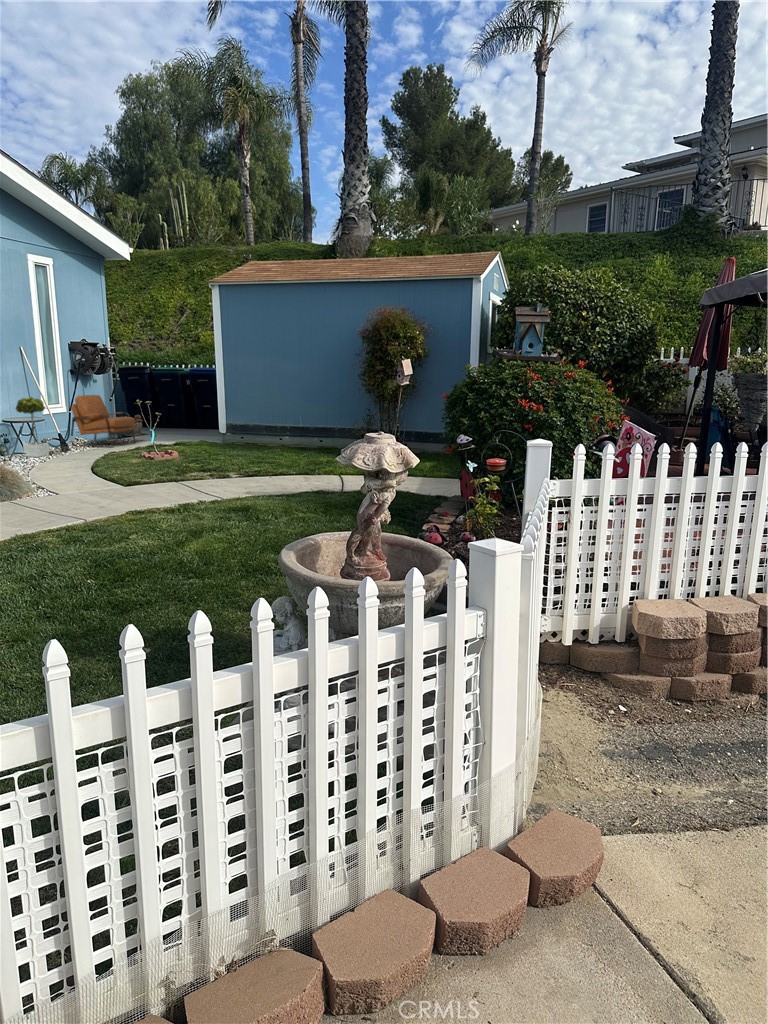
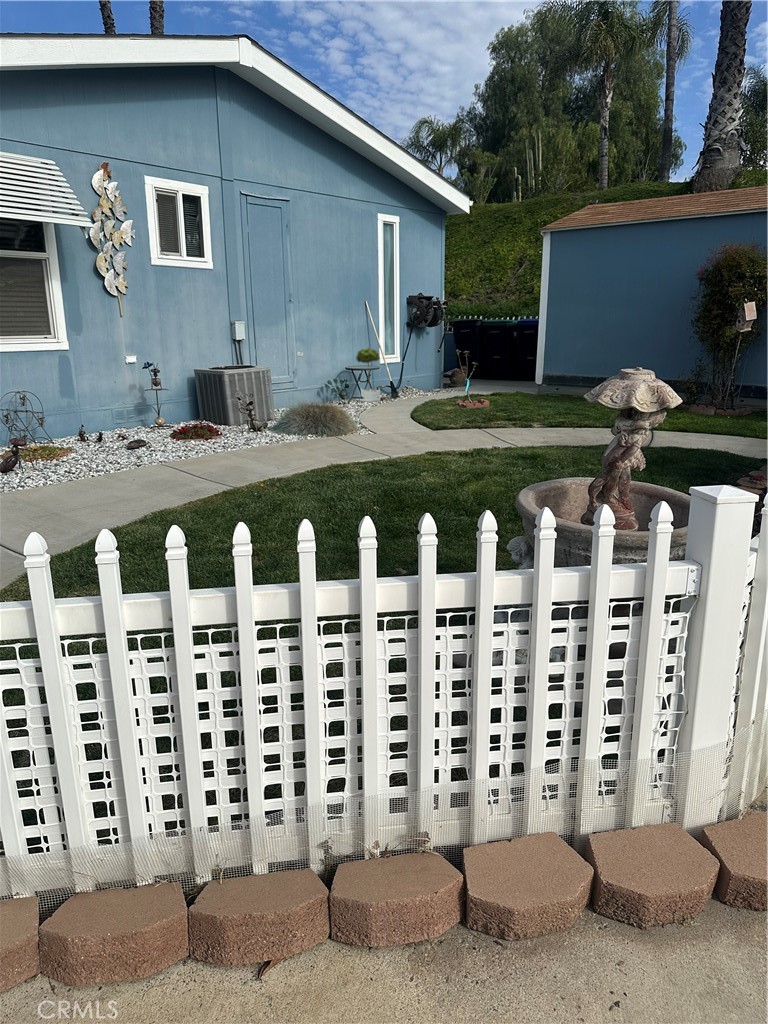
chair: present [71,395,136,447] -> none [400,346,457,395]

